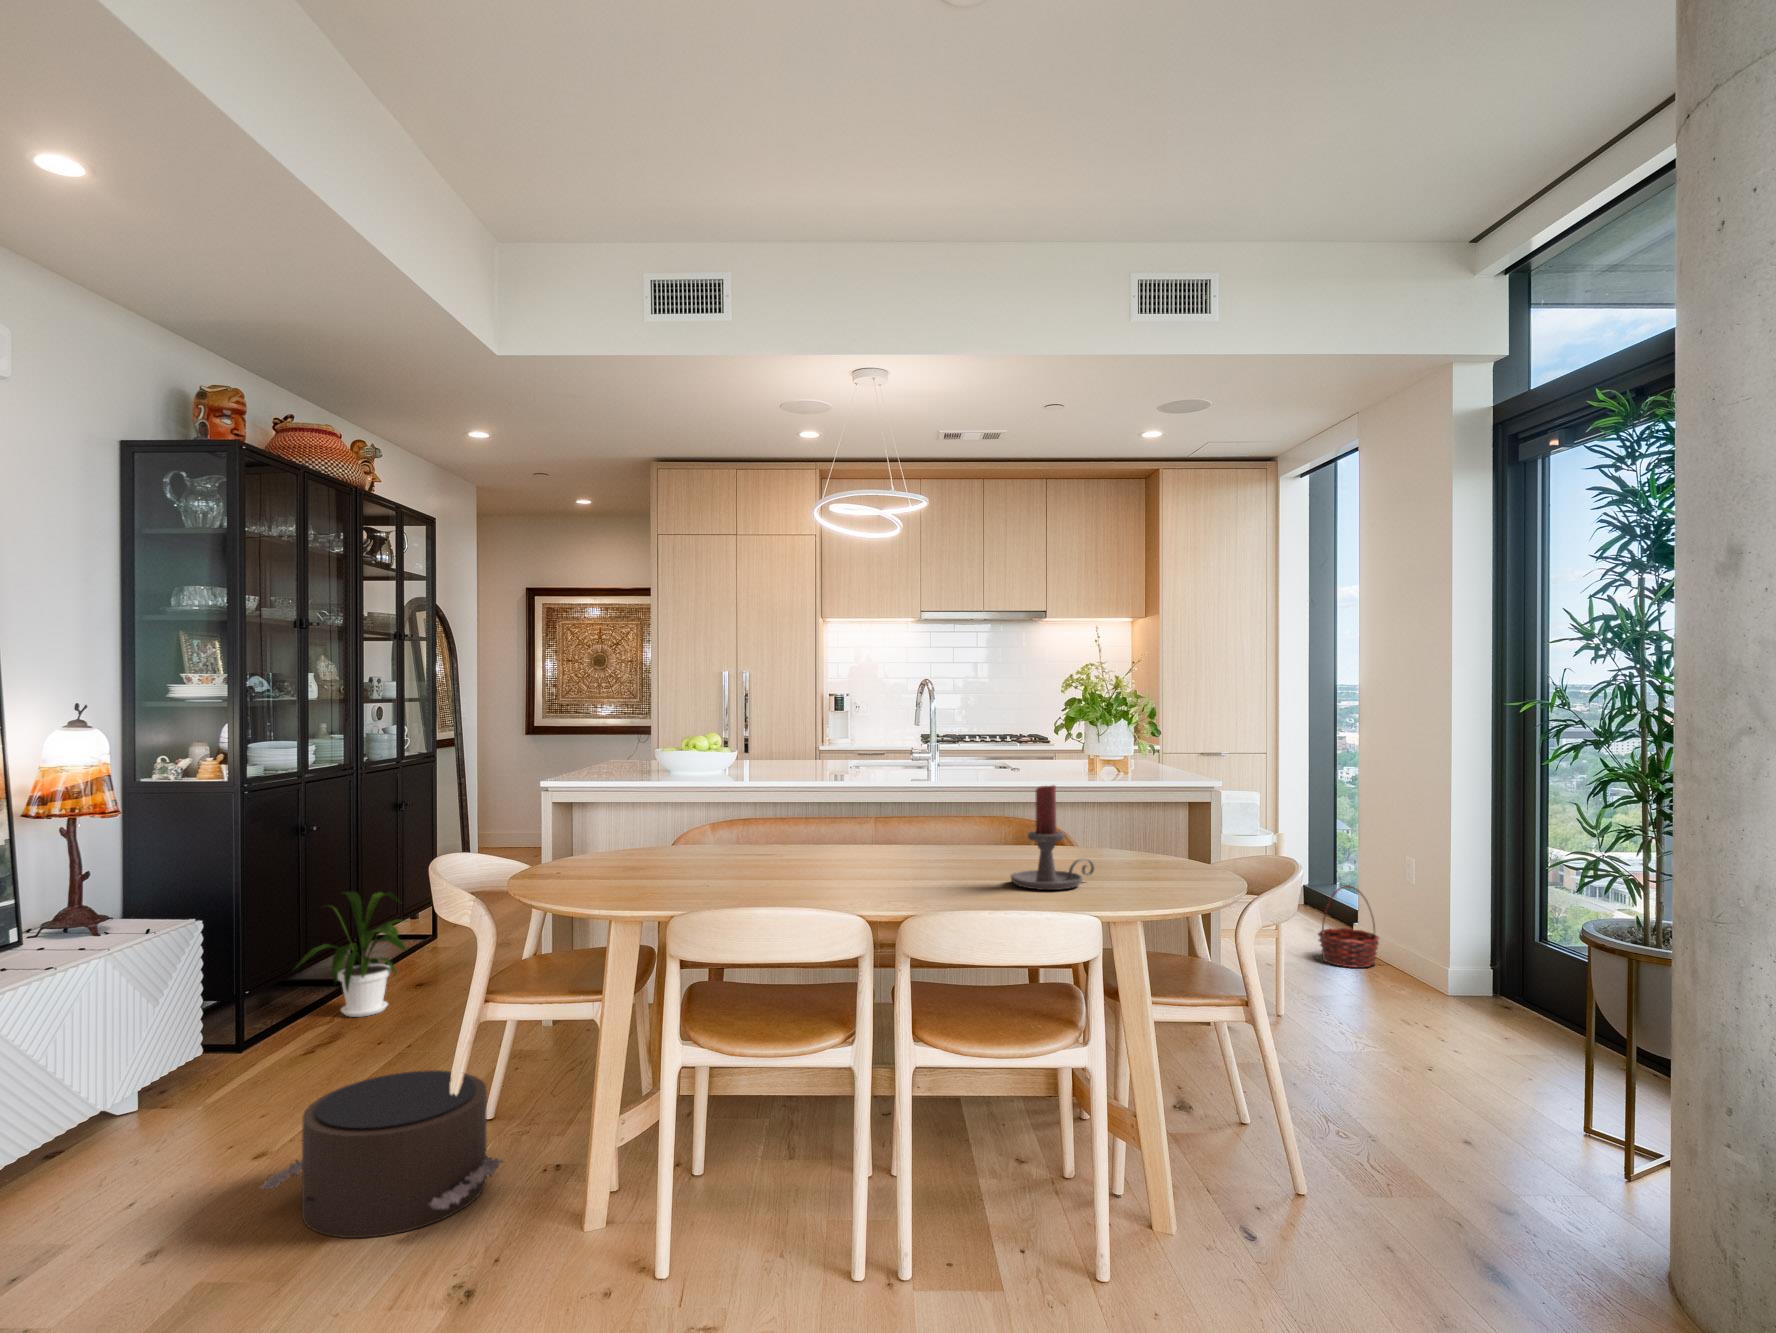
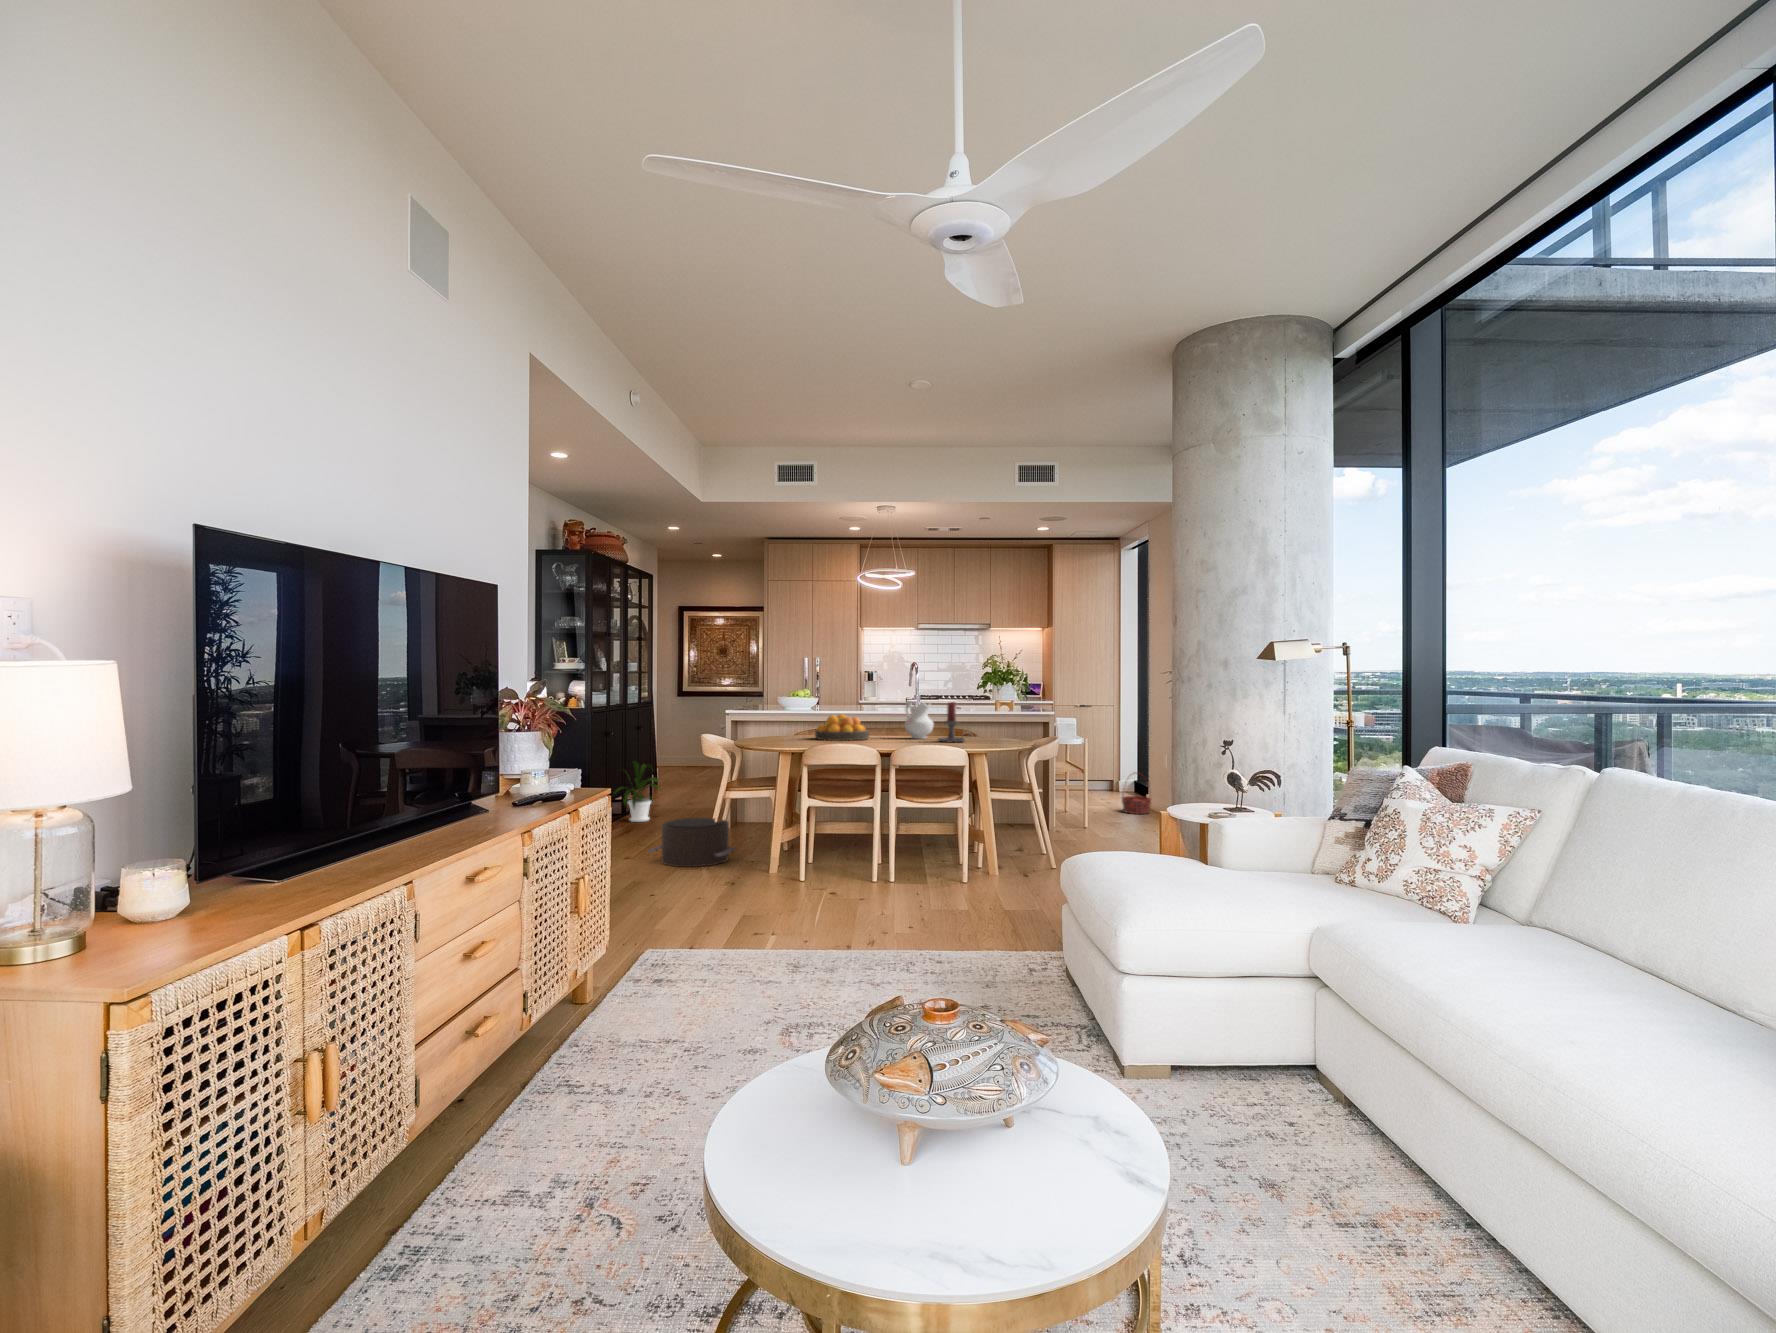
ceramic pitcher: none [923,774,991,868] -> present [905,701,934,739]
fruit bowl: none [706,811,839,886] -> present [815,714,869,741]

